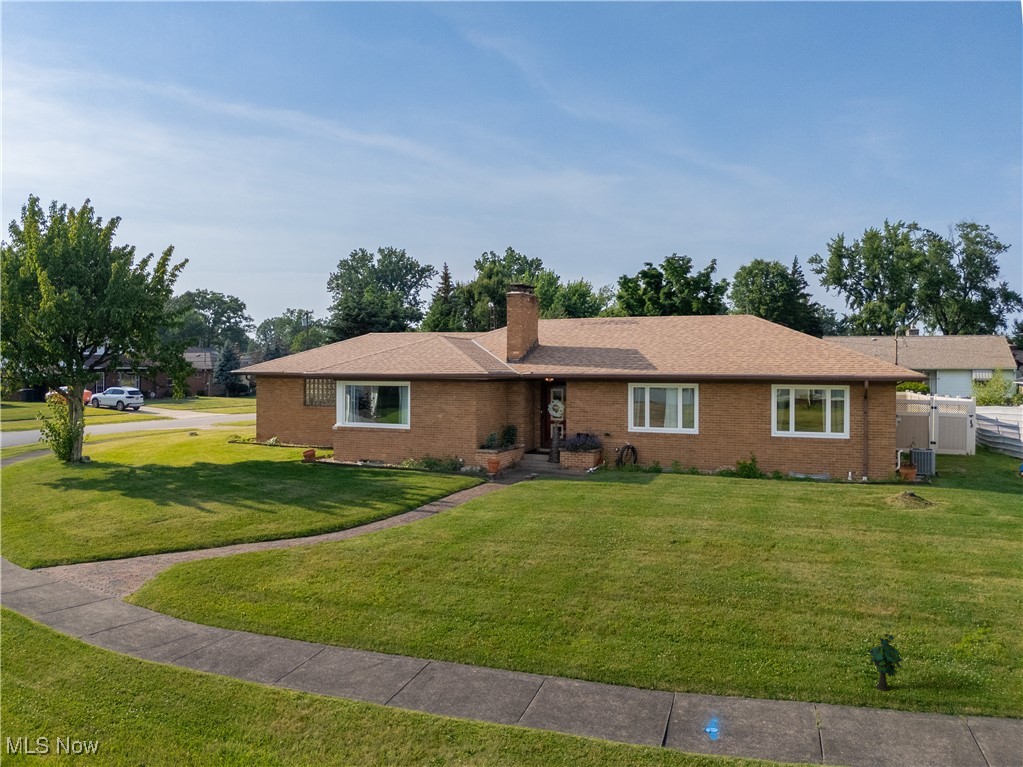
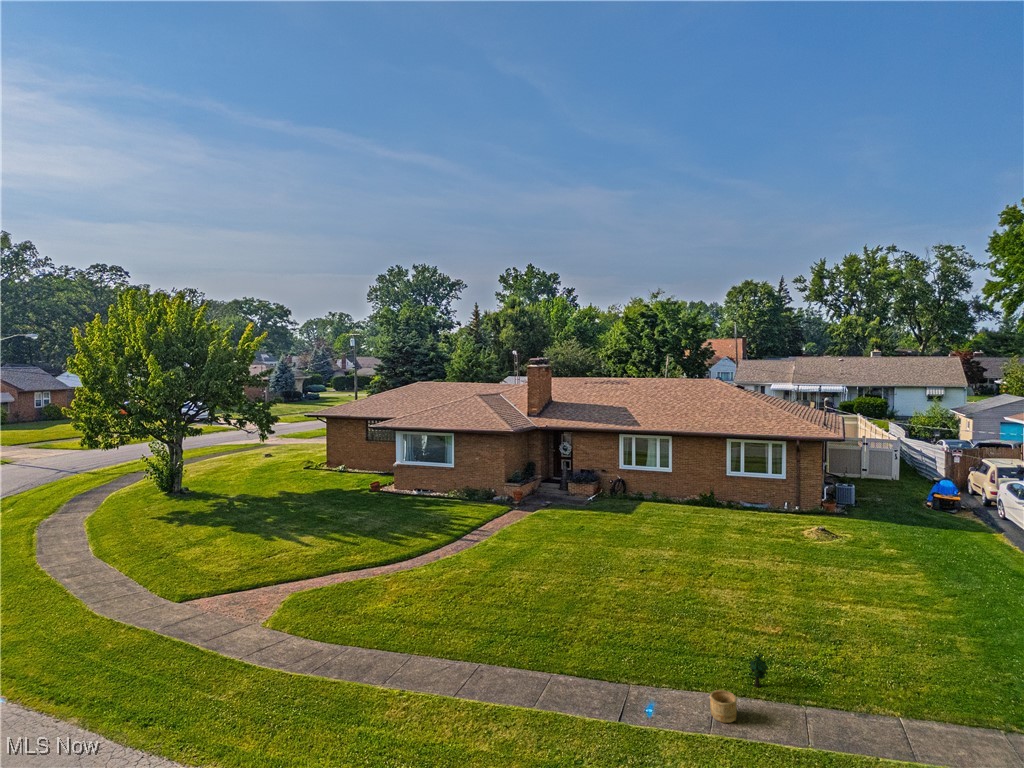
wooden bucket: none [817,692,866,745] -> present [710,690,737,723]

